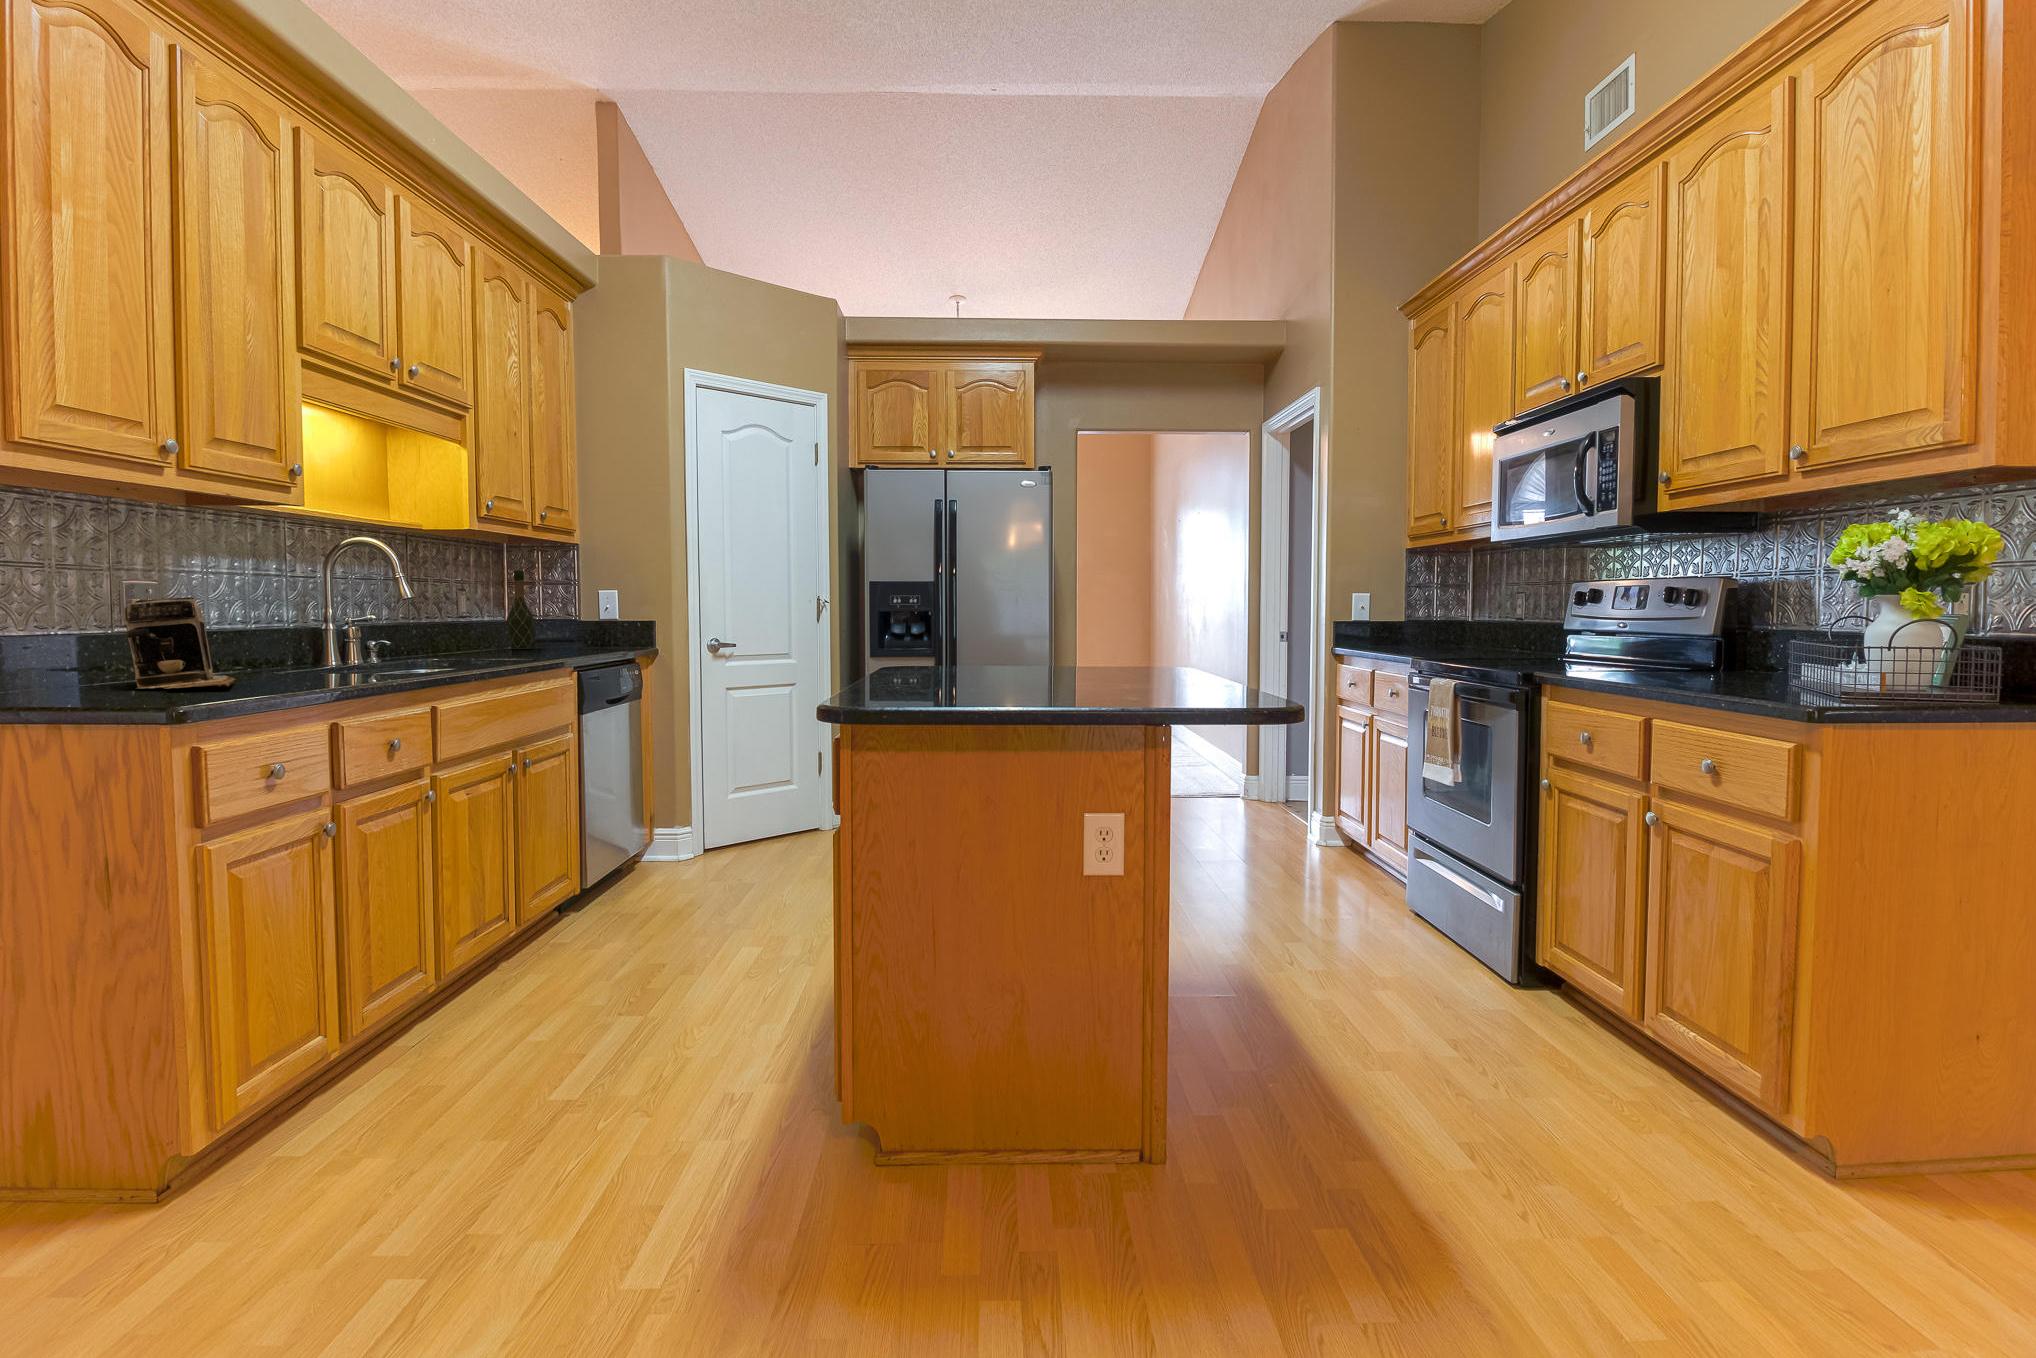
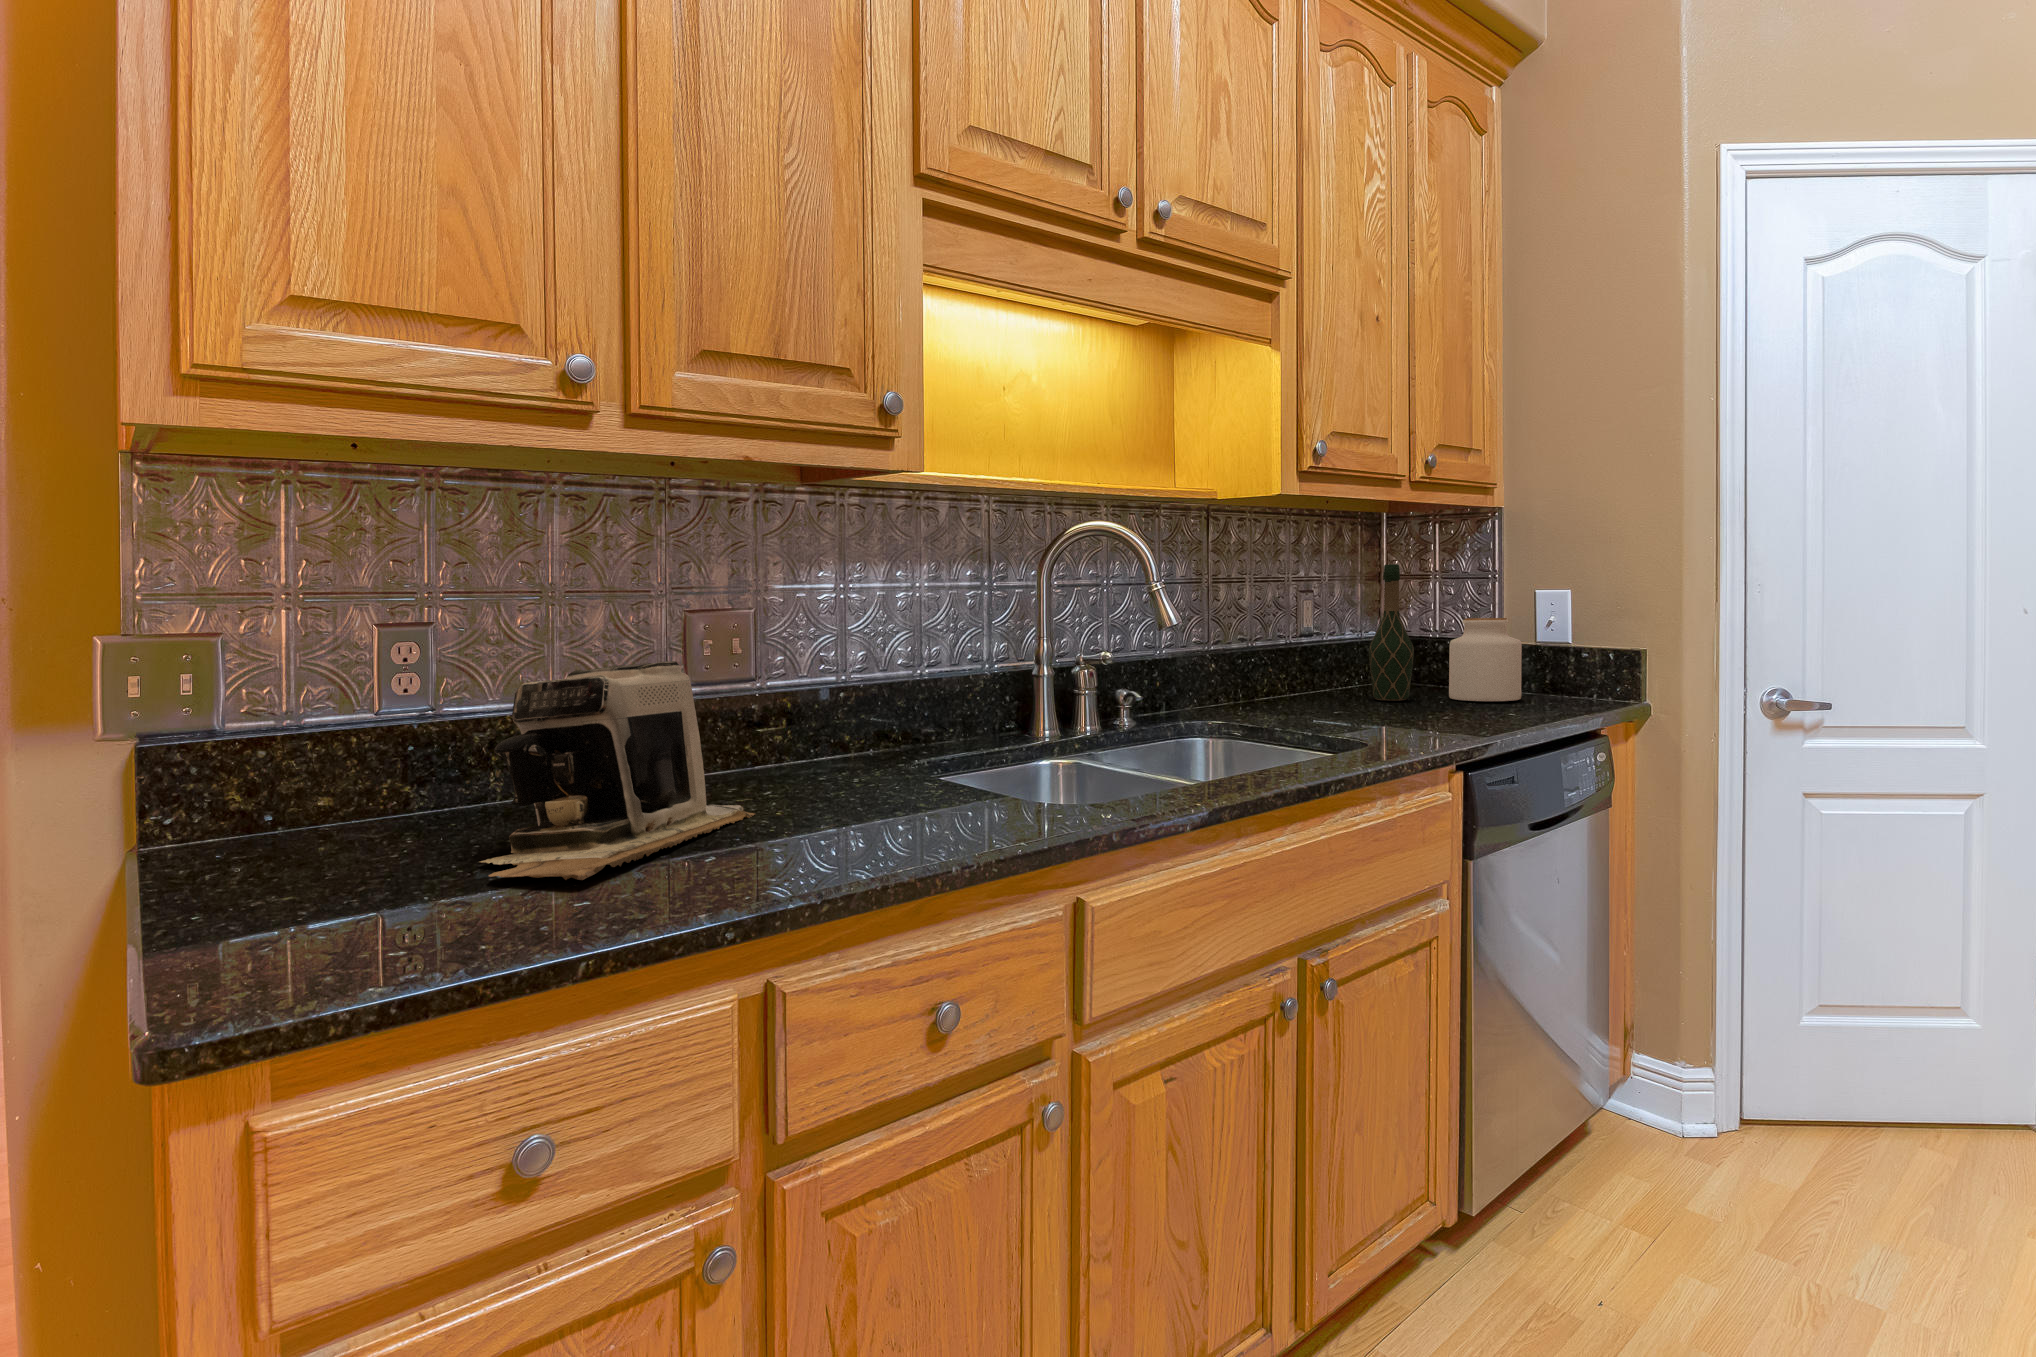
jar: none [553,603,594,648] -> present [1449,618,1522,701]

